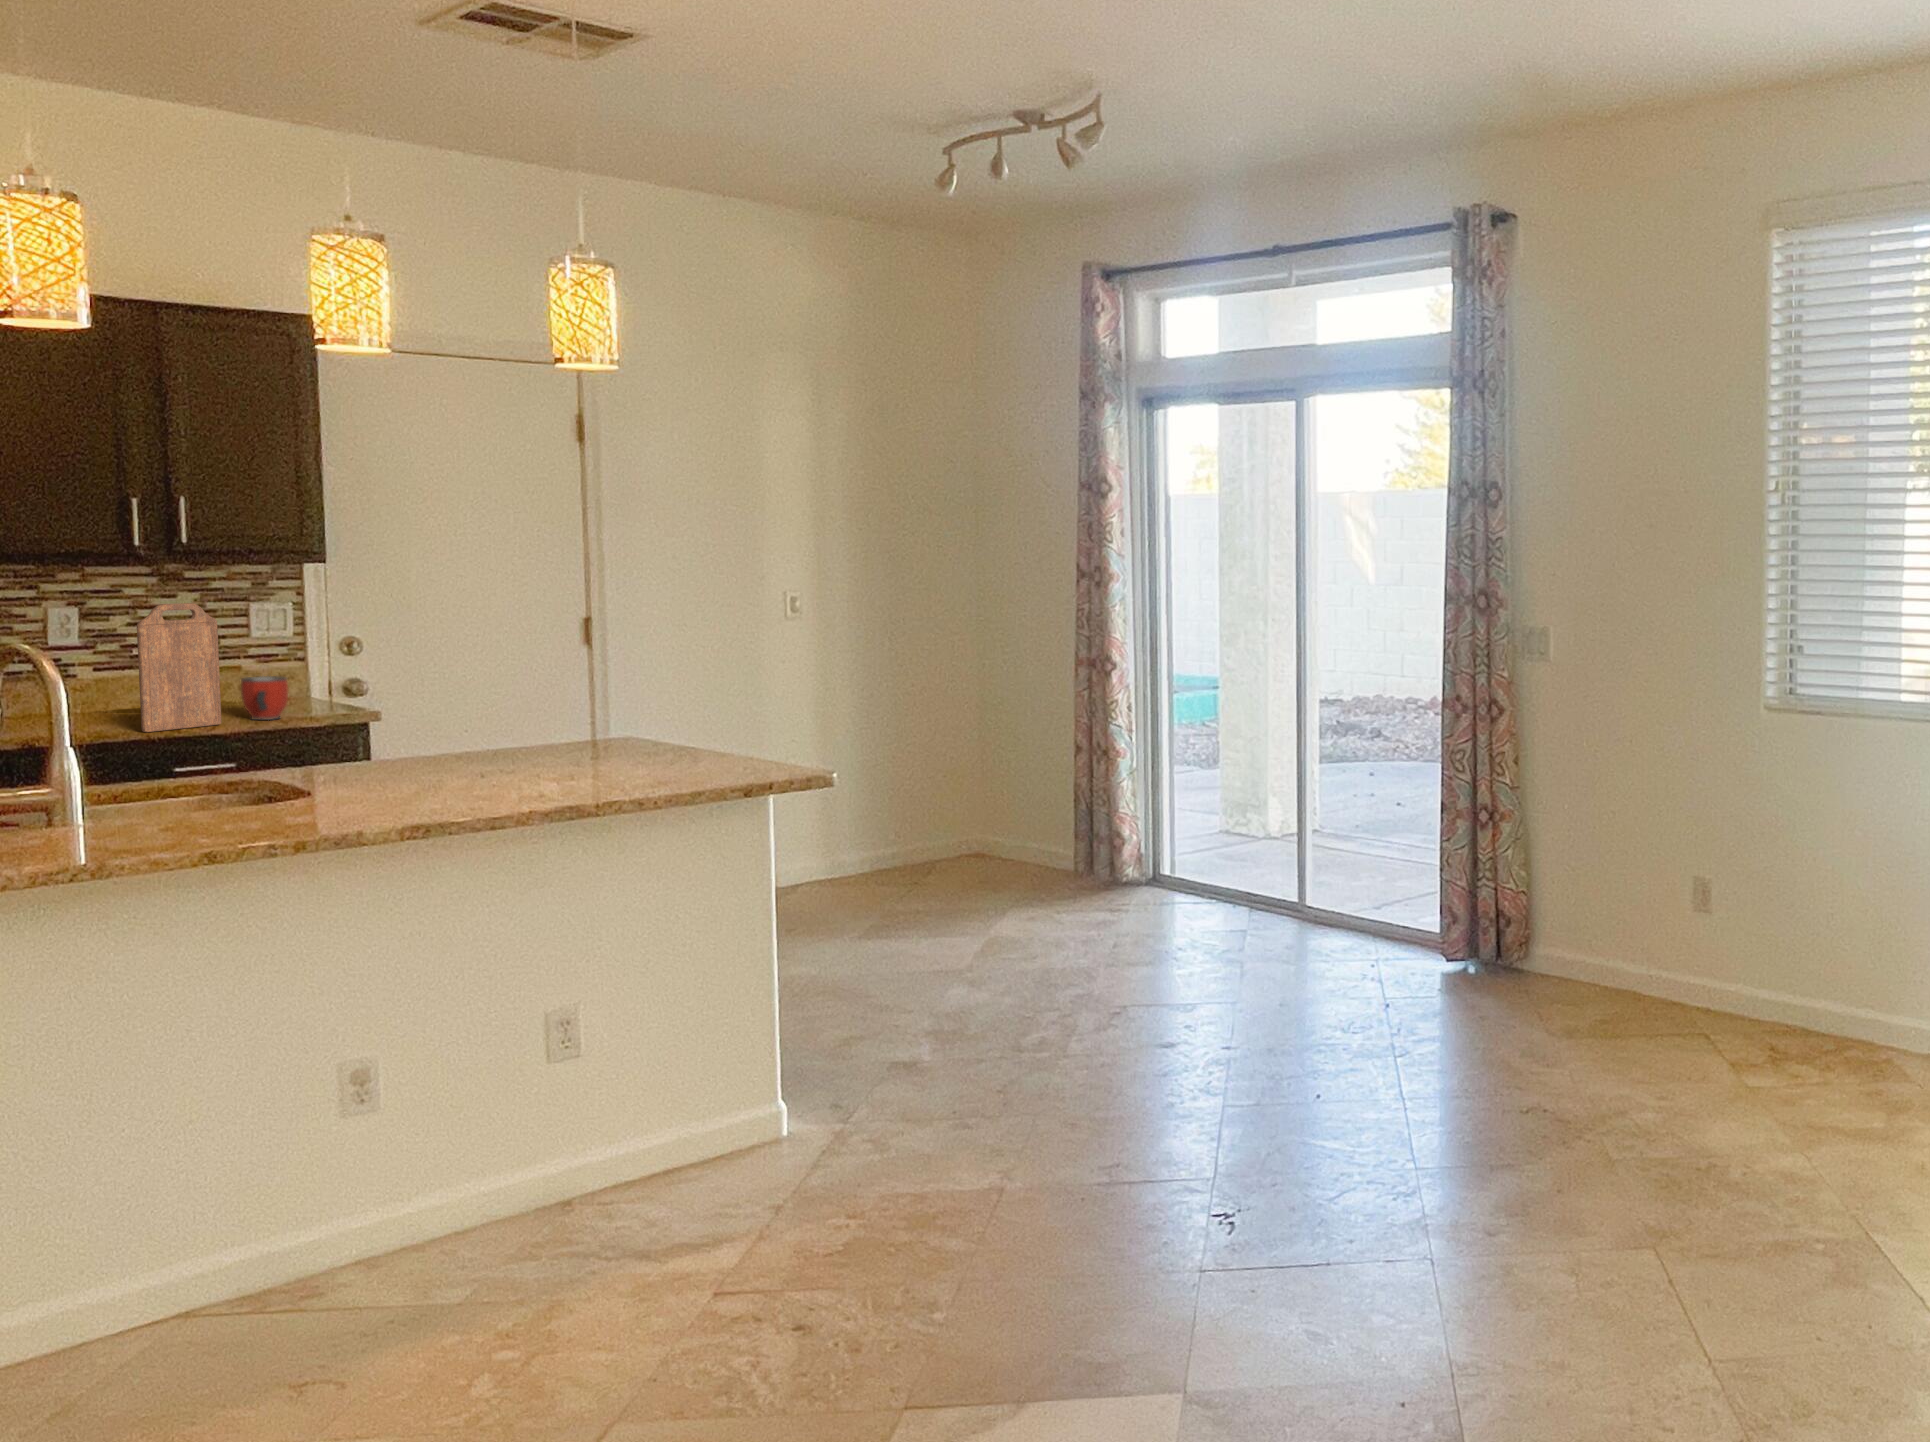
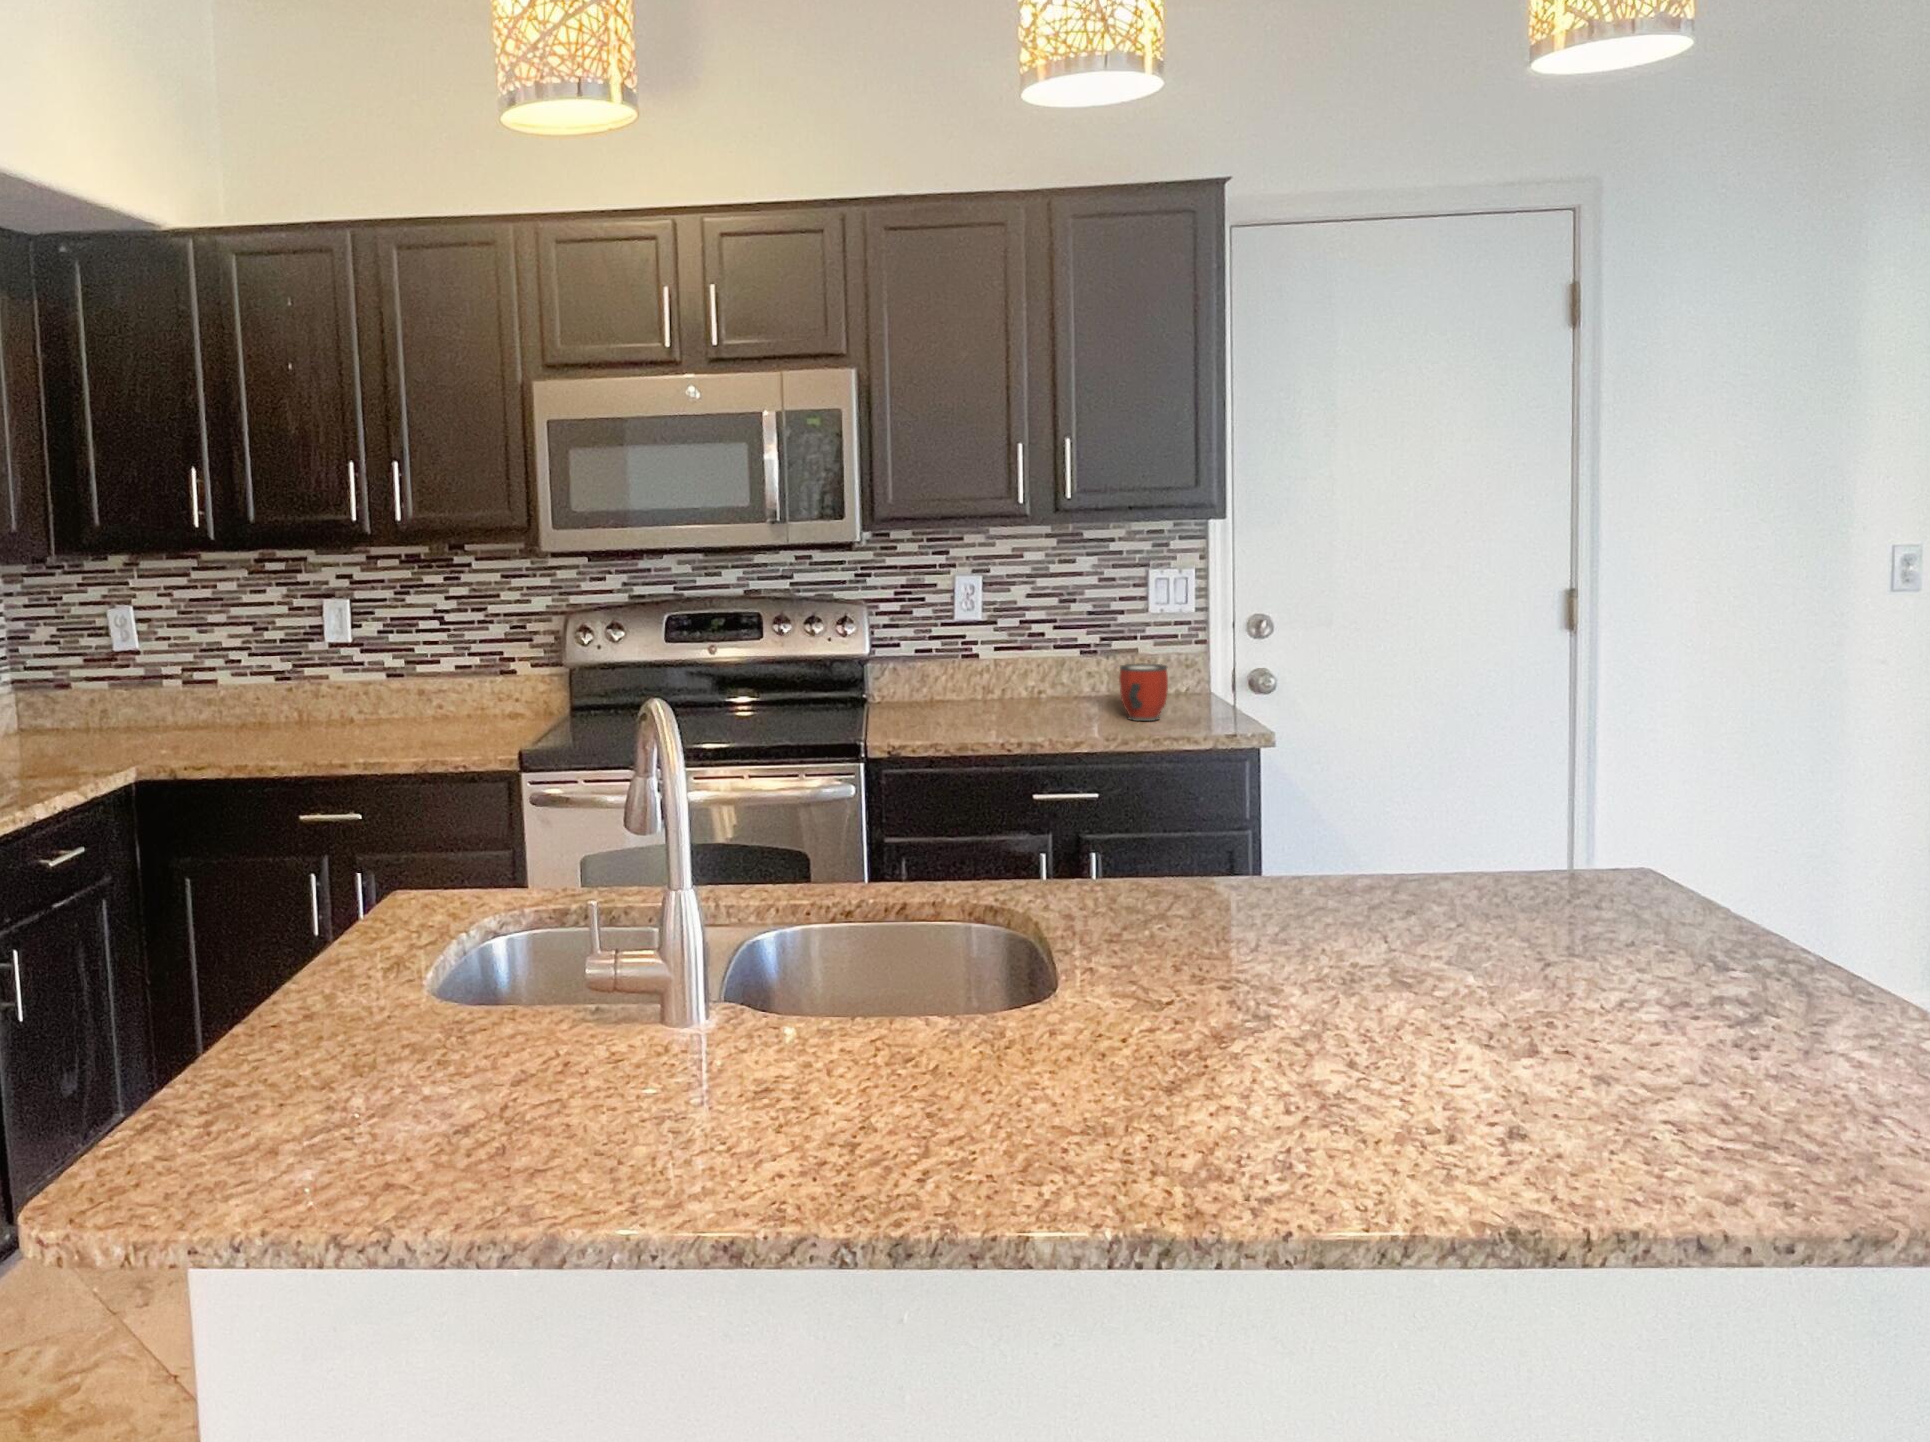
cutting board: present [137,603,221,732] -> none [1004,570,1091,730]

